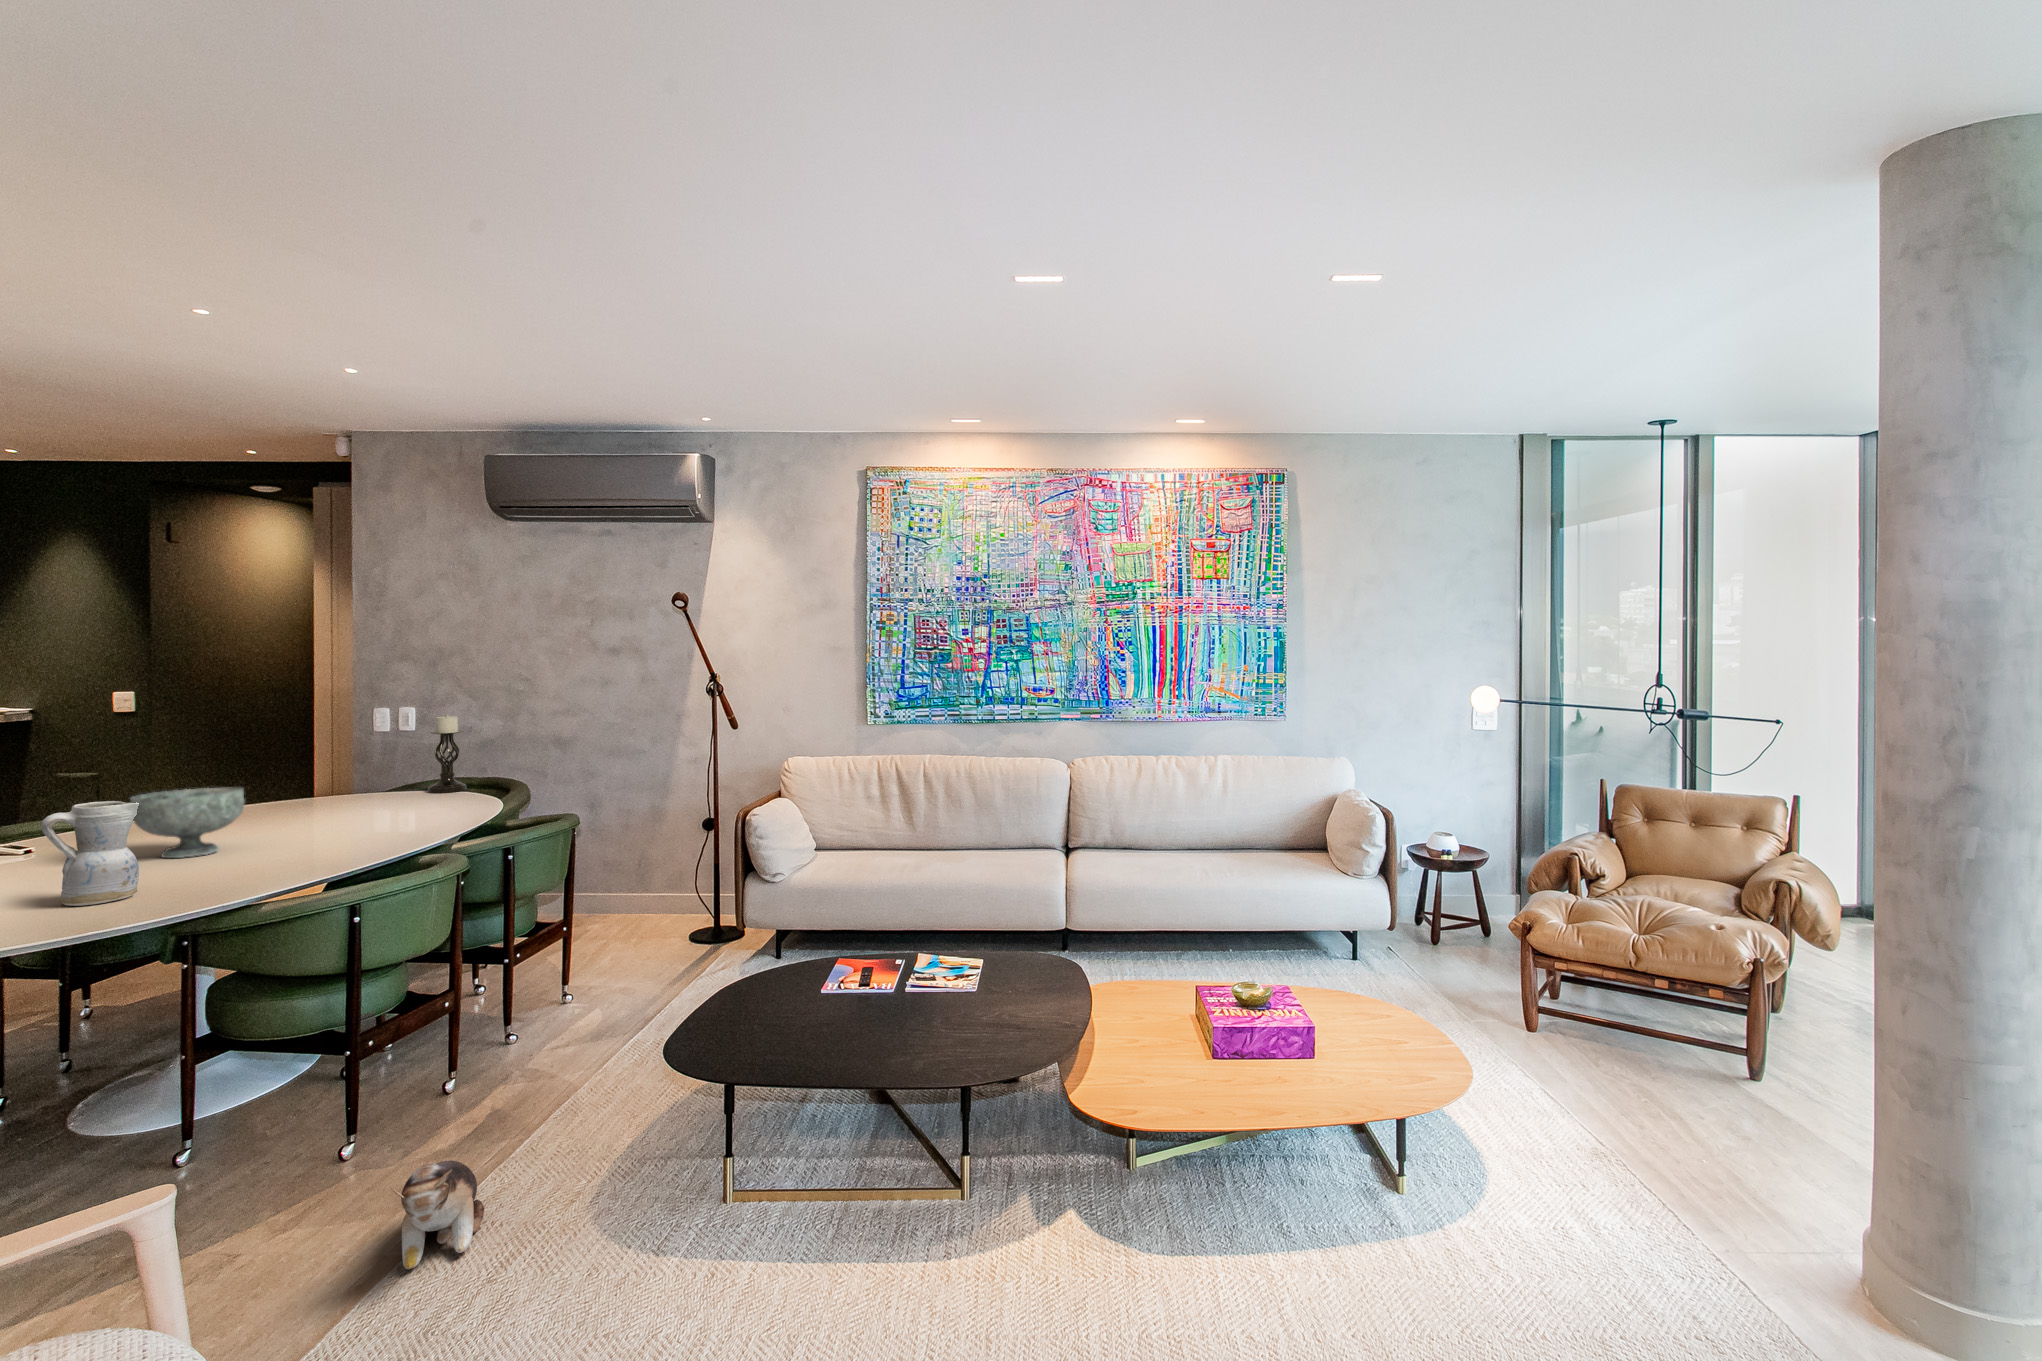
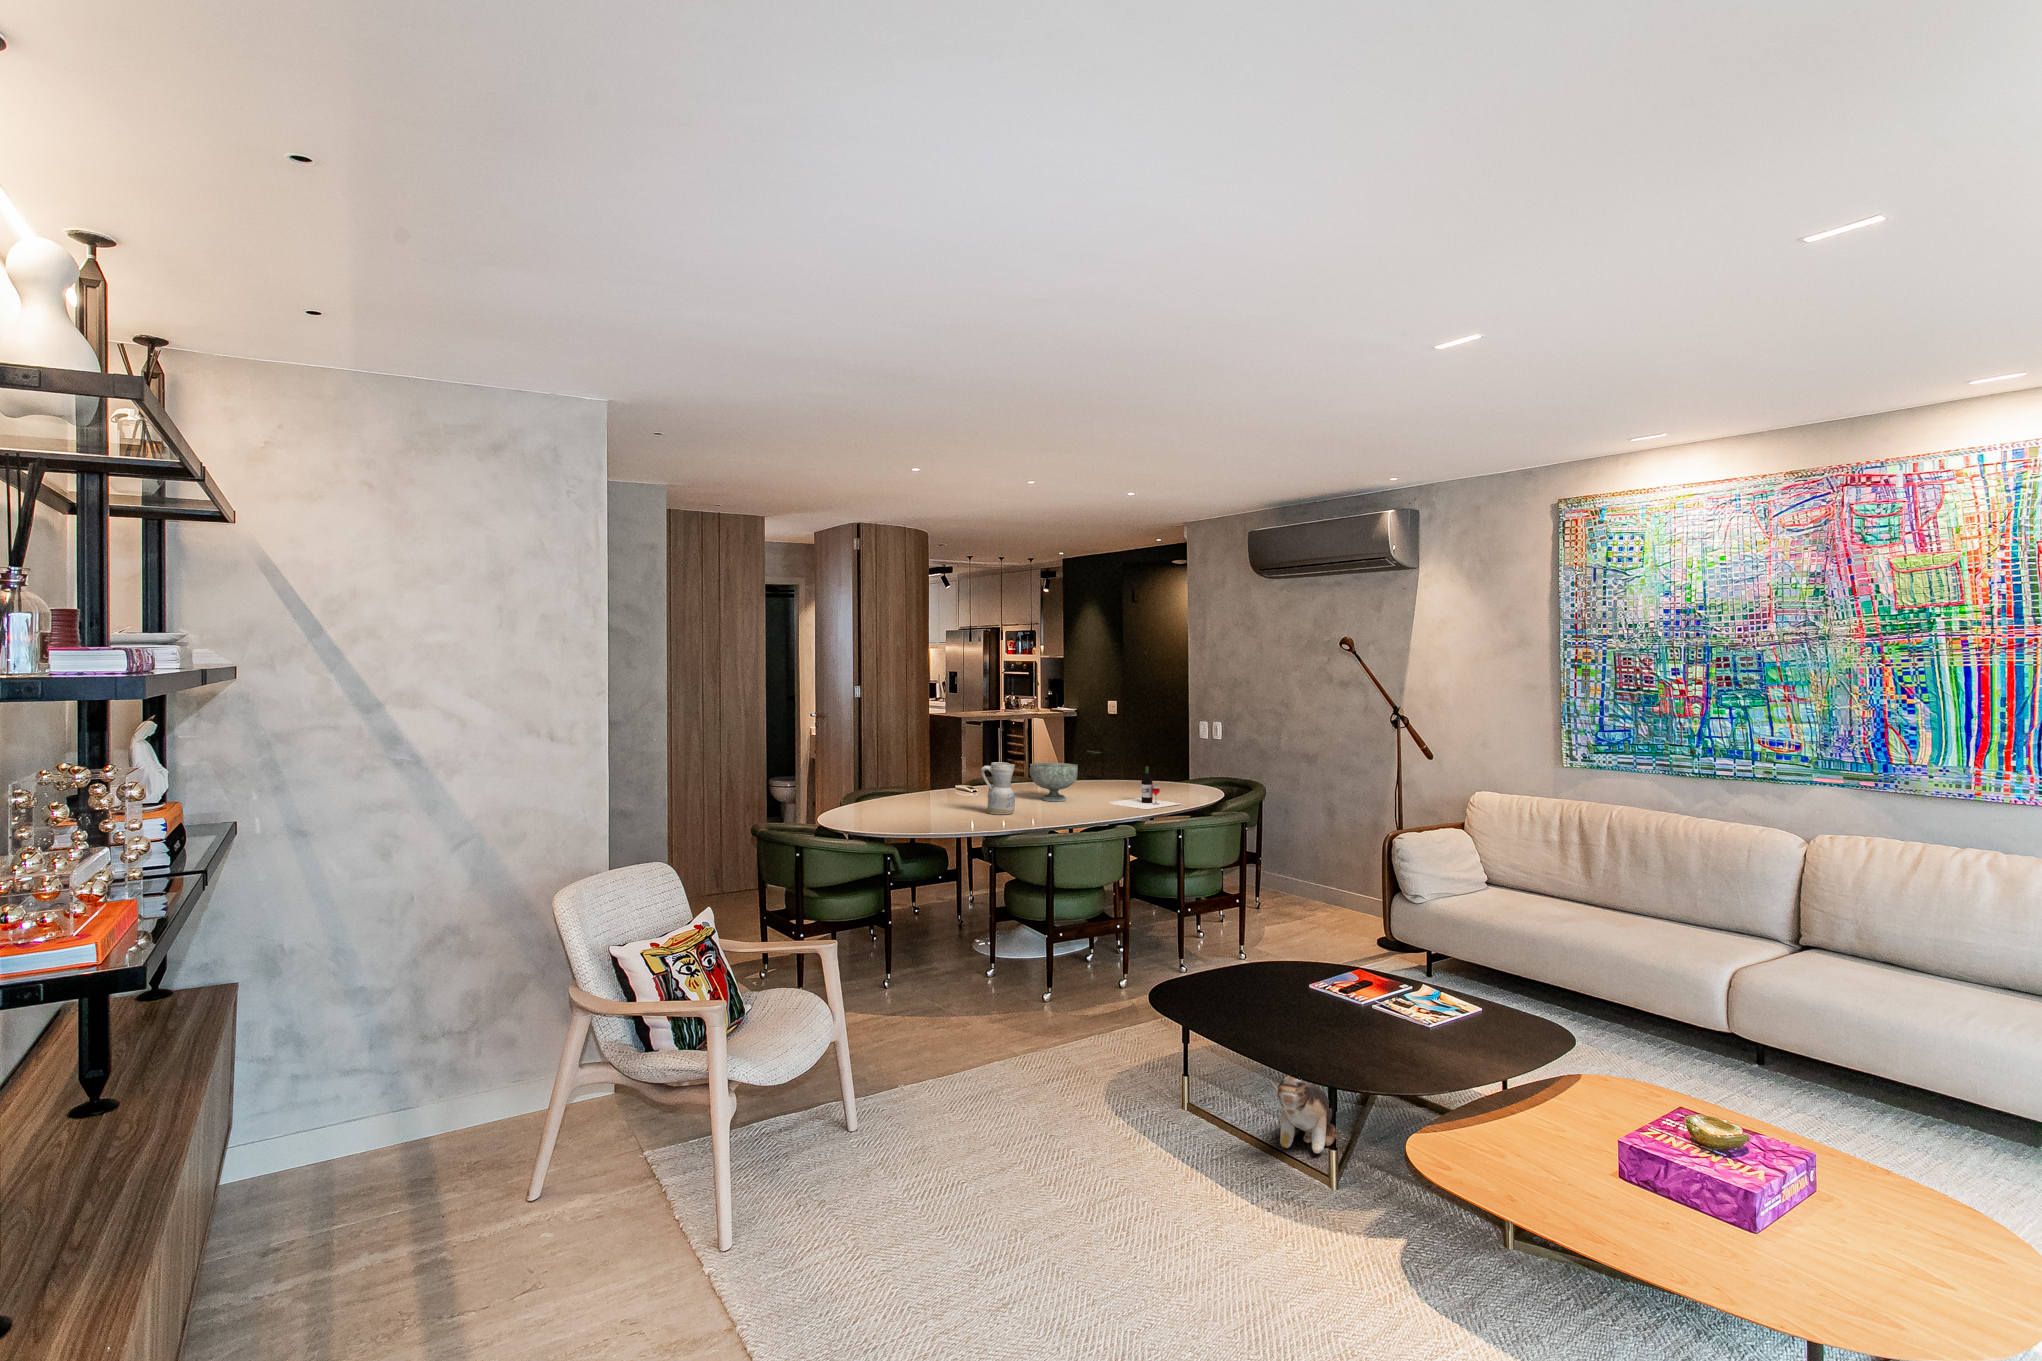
candle holder: present [428,714,467,793] -> none [1204,729,1229,787]
wine bottle: none [303,775,447,843] -> present [1109,767,1180,809]
plush toy: present [390,1161,484,1270] -> present [1271,1076,1337,1153]

